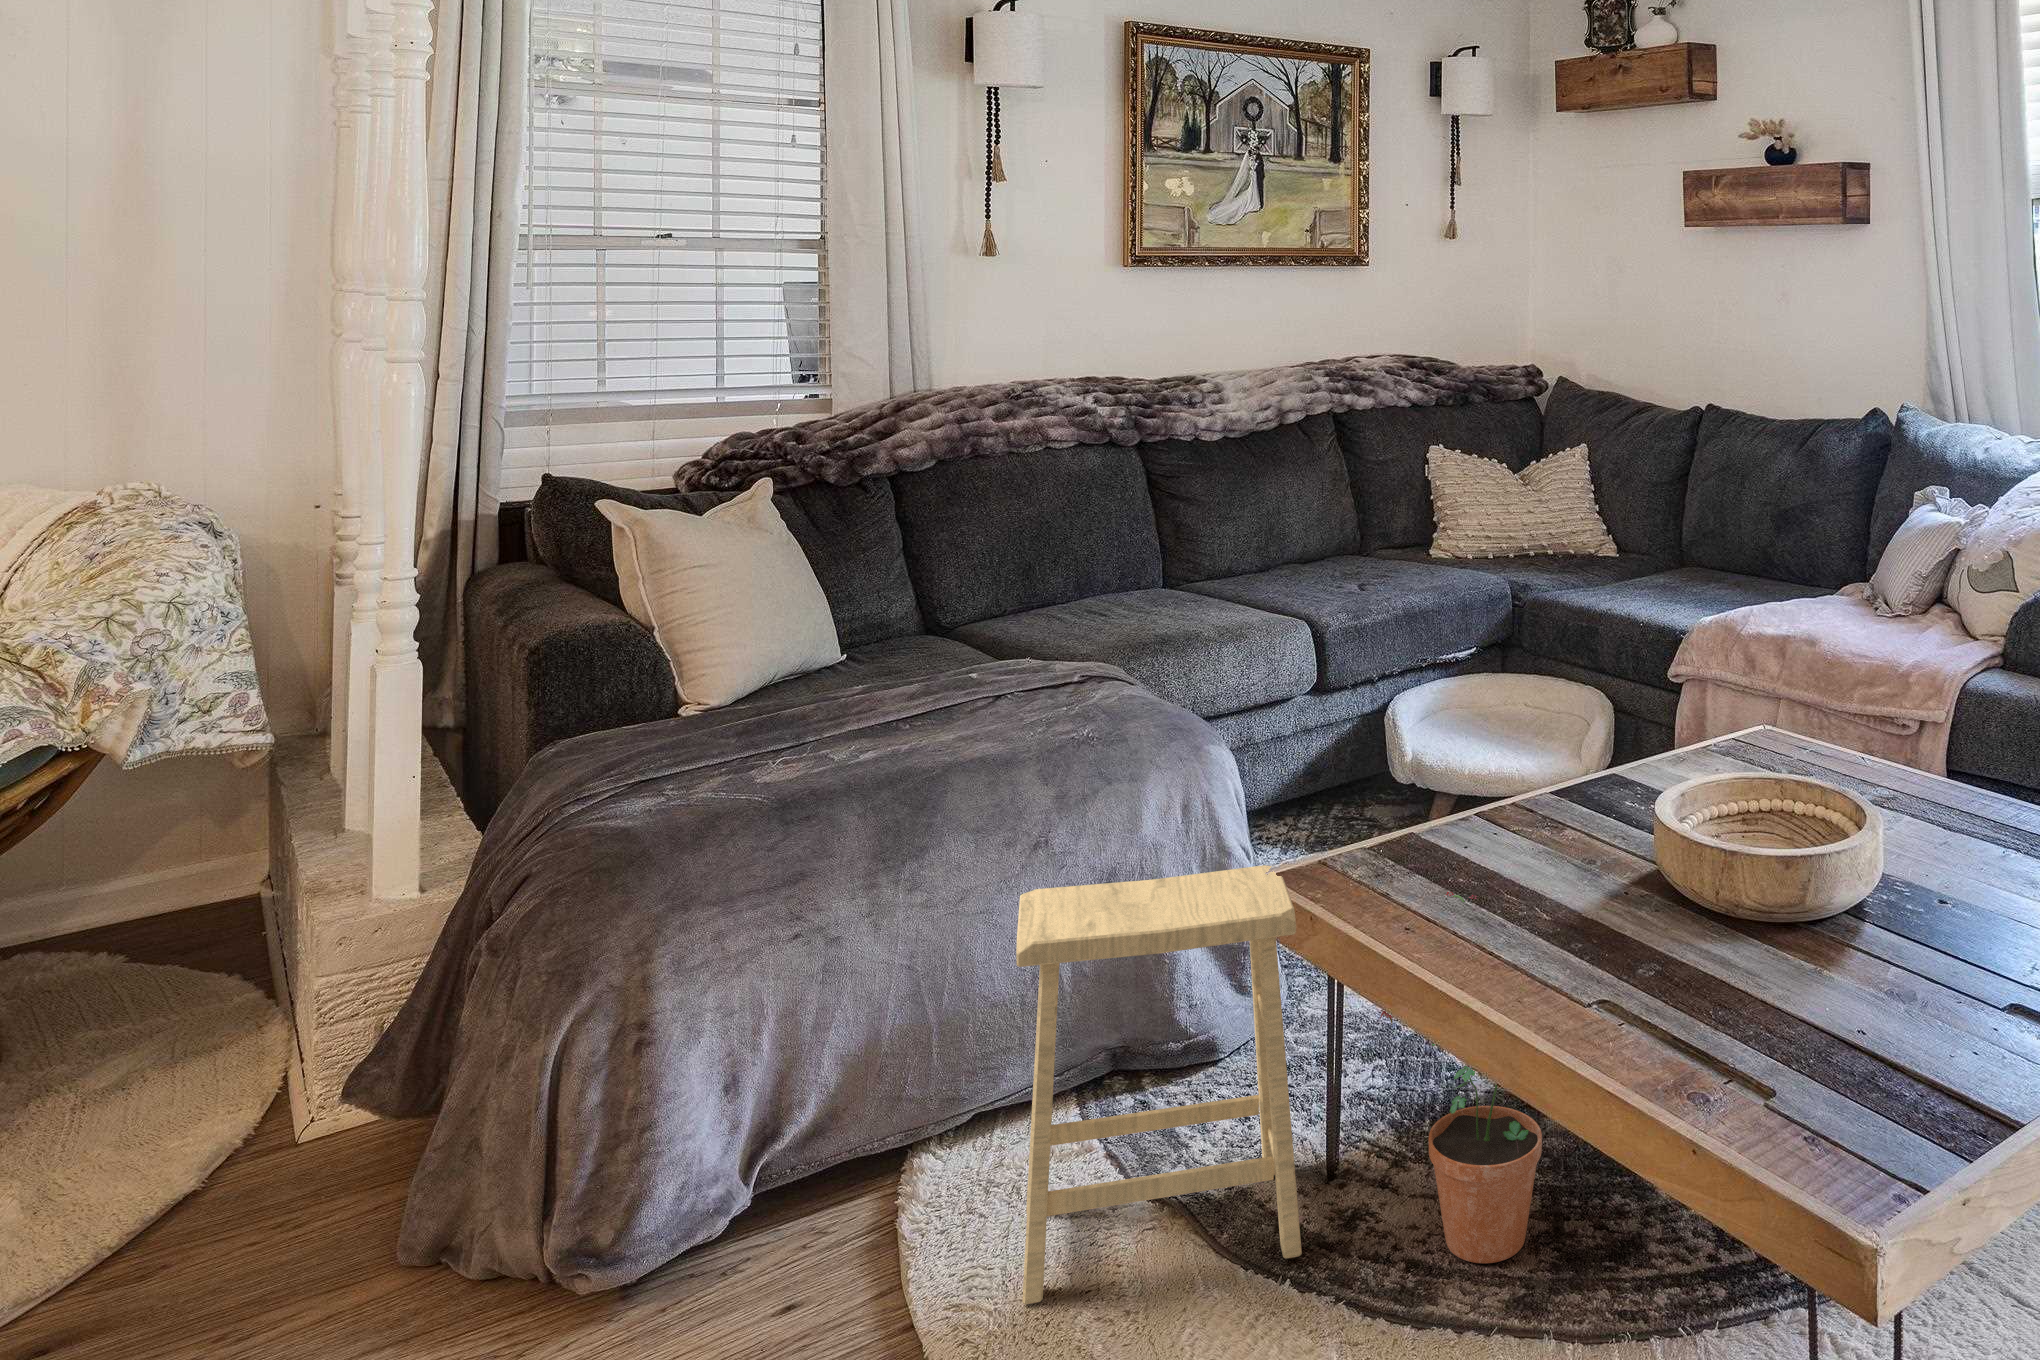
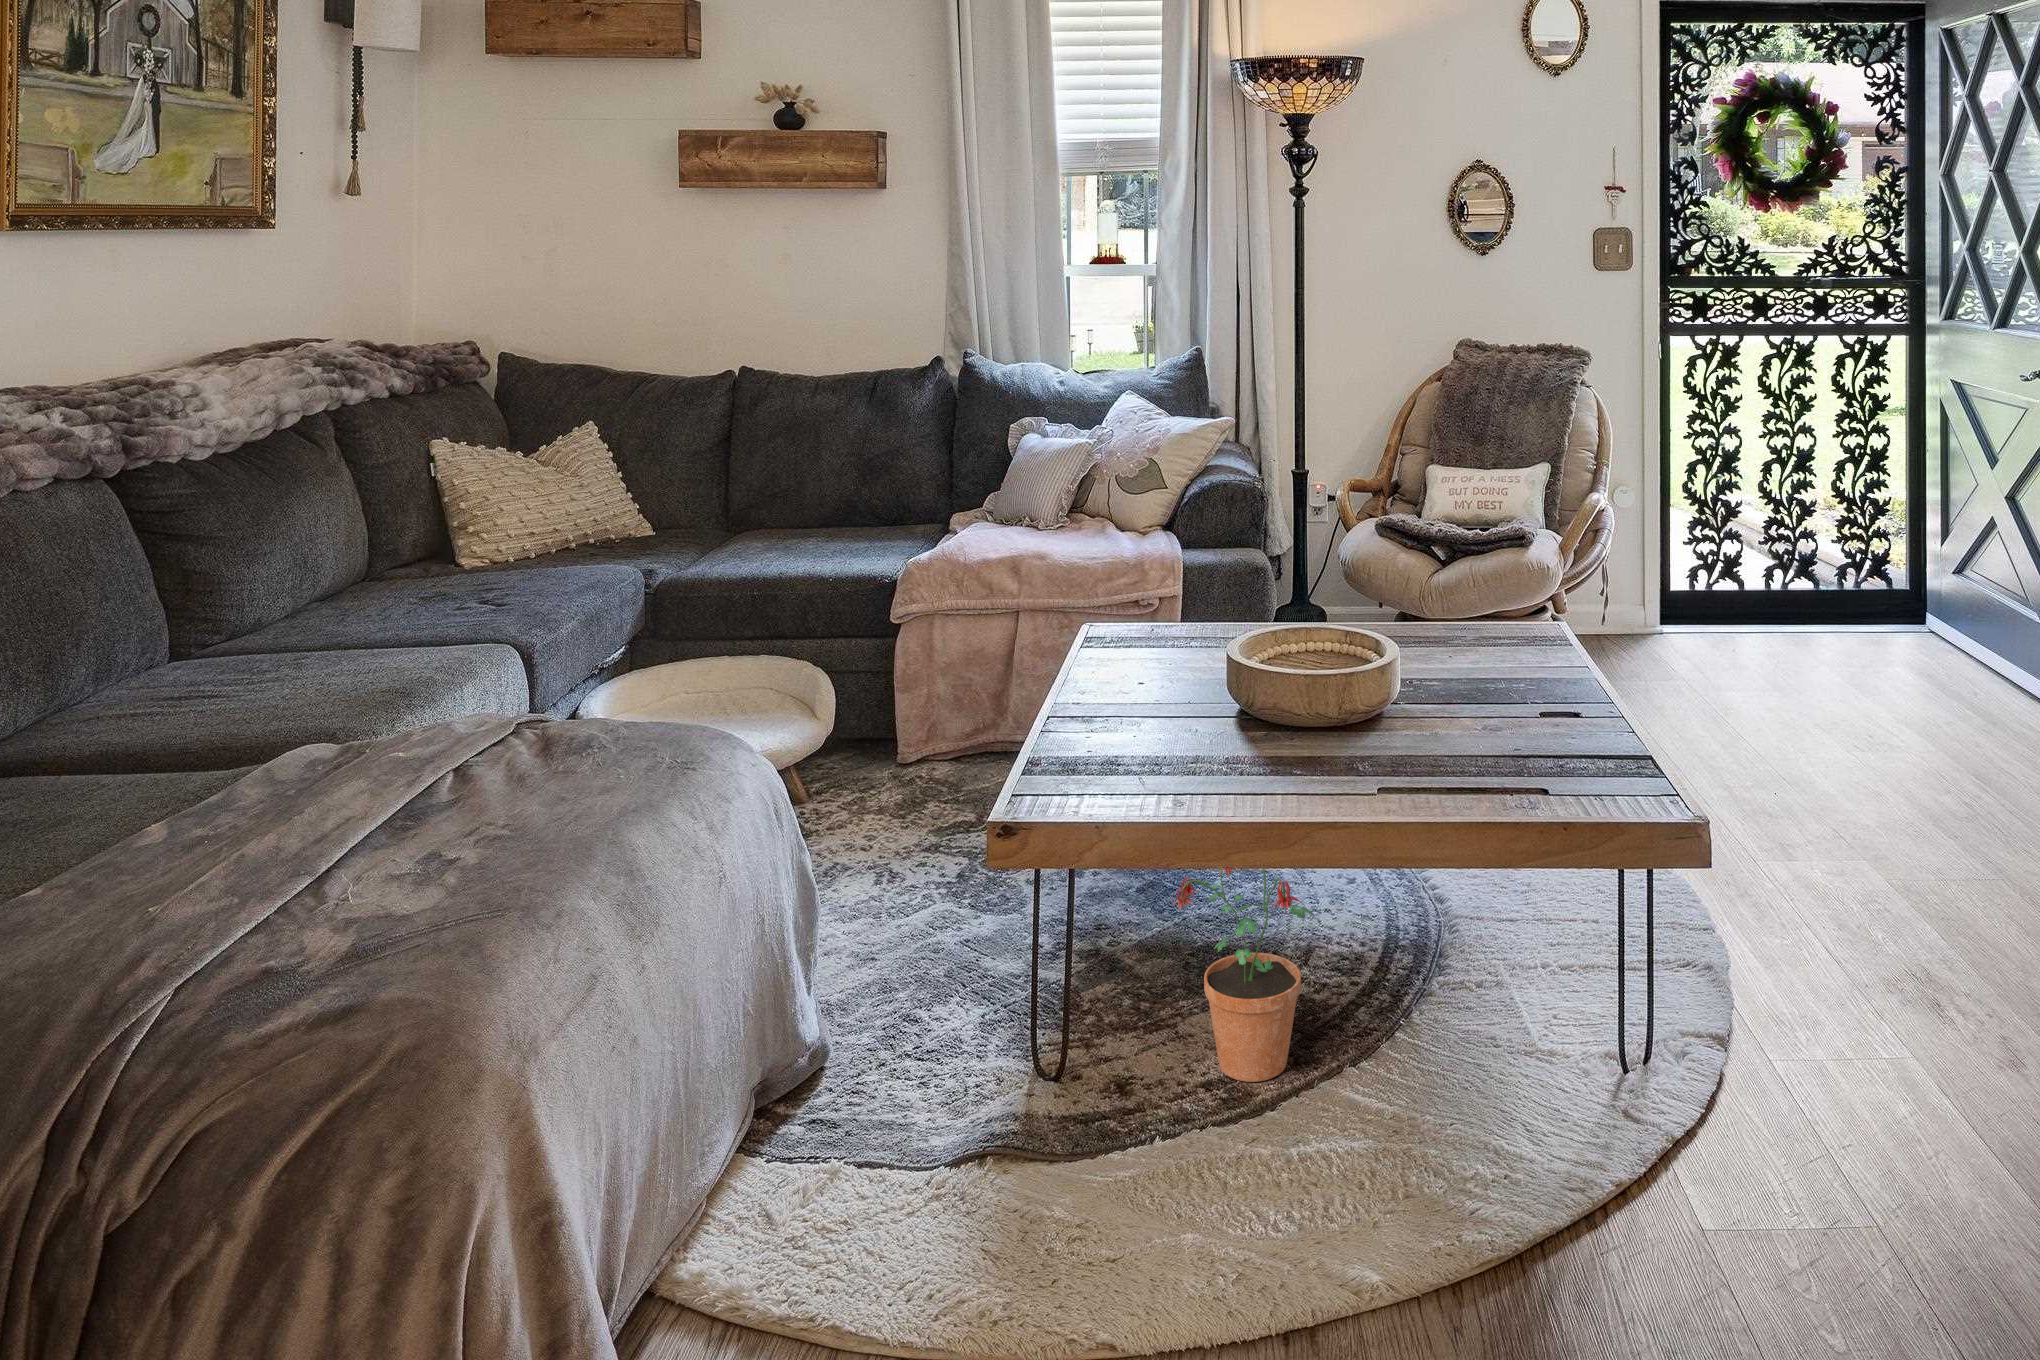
footstool: present [1016,865,1302,1305] -> none [868,815,1158,1297]

